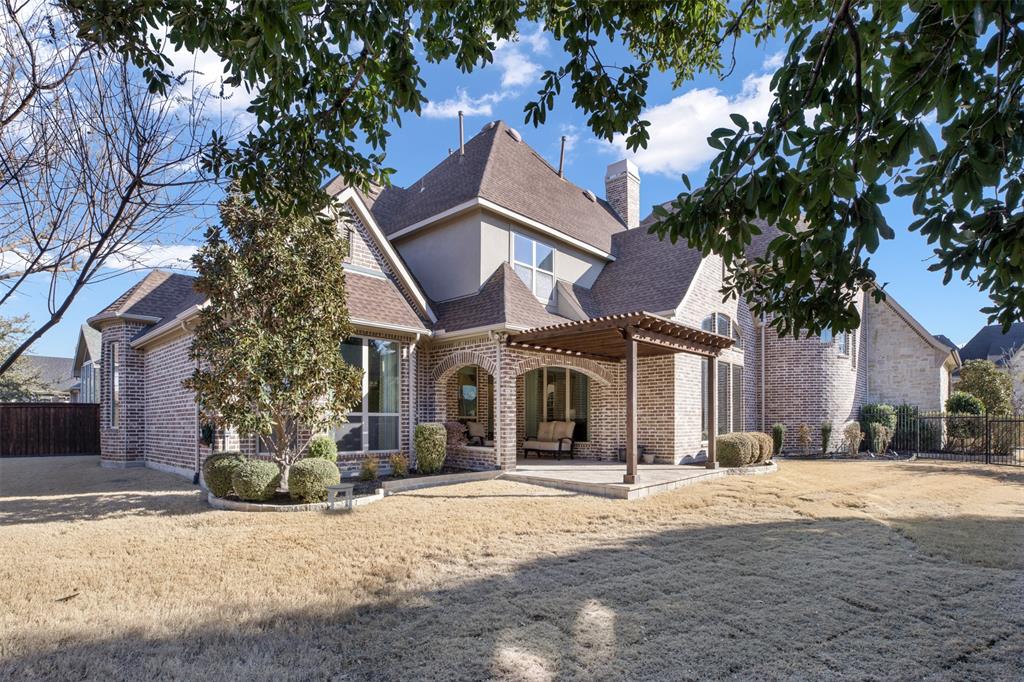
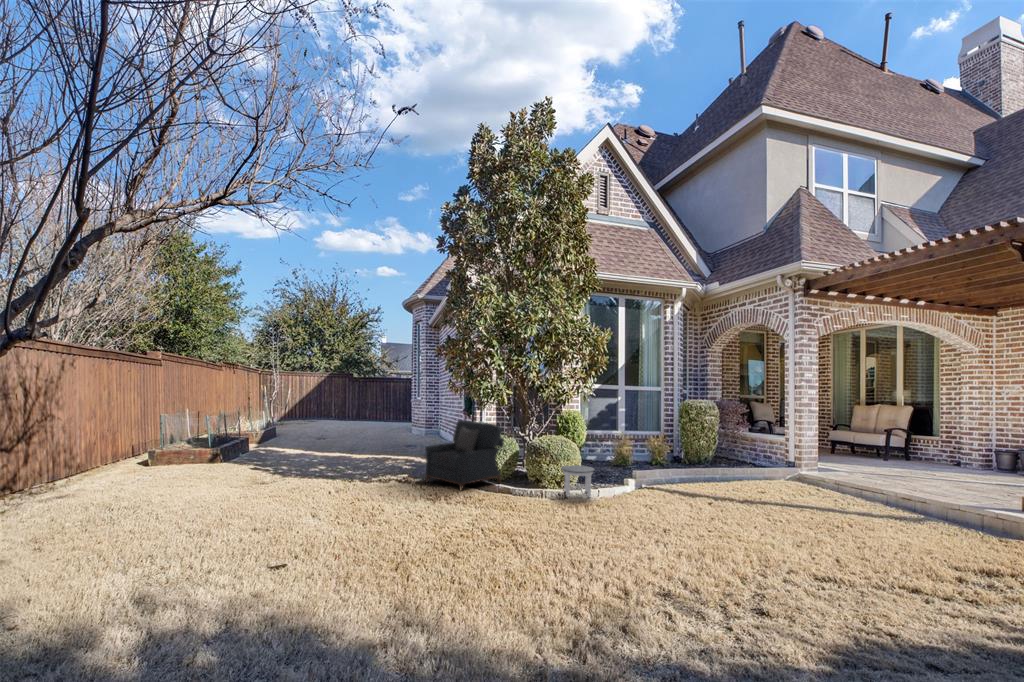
armchair: none [188,453,270,518] -> present [425,420,504,491]

